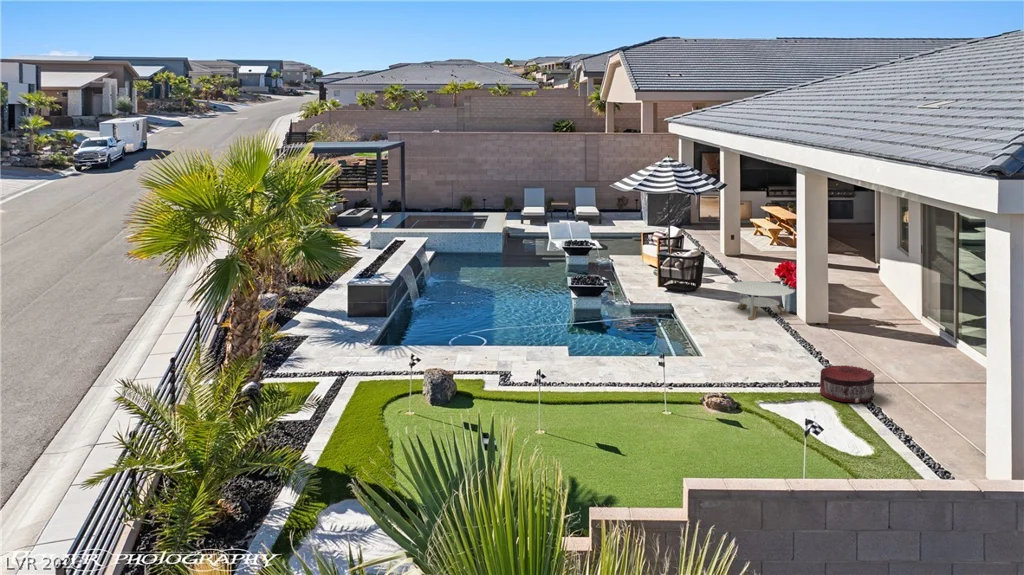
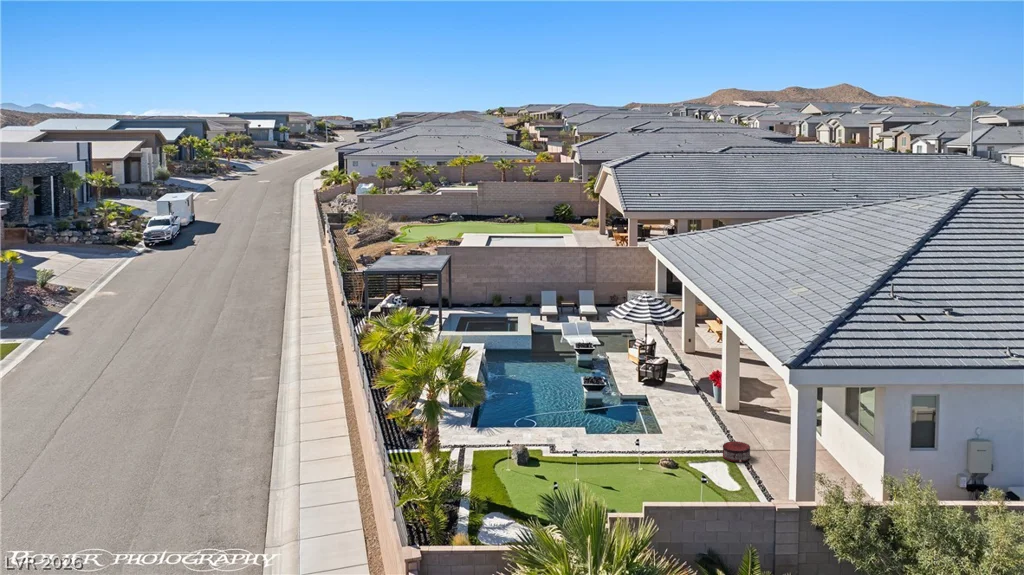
round table: present [727,281,795,320] -> none [680,382,721,408]

